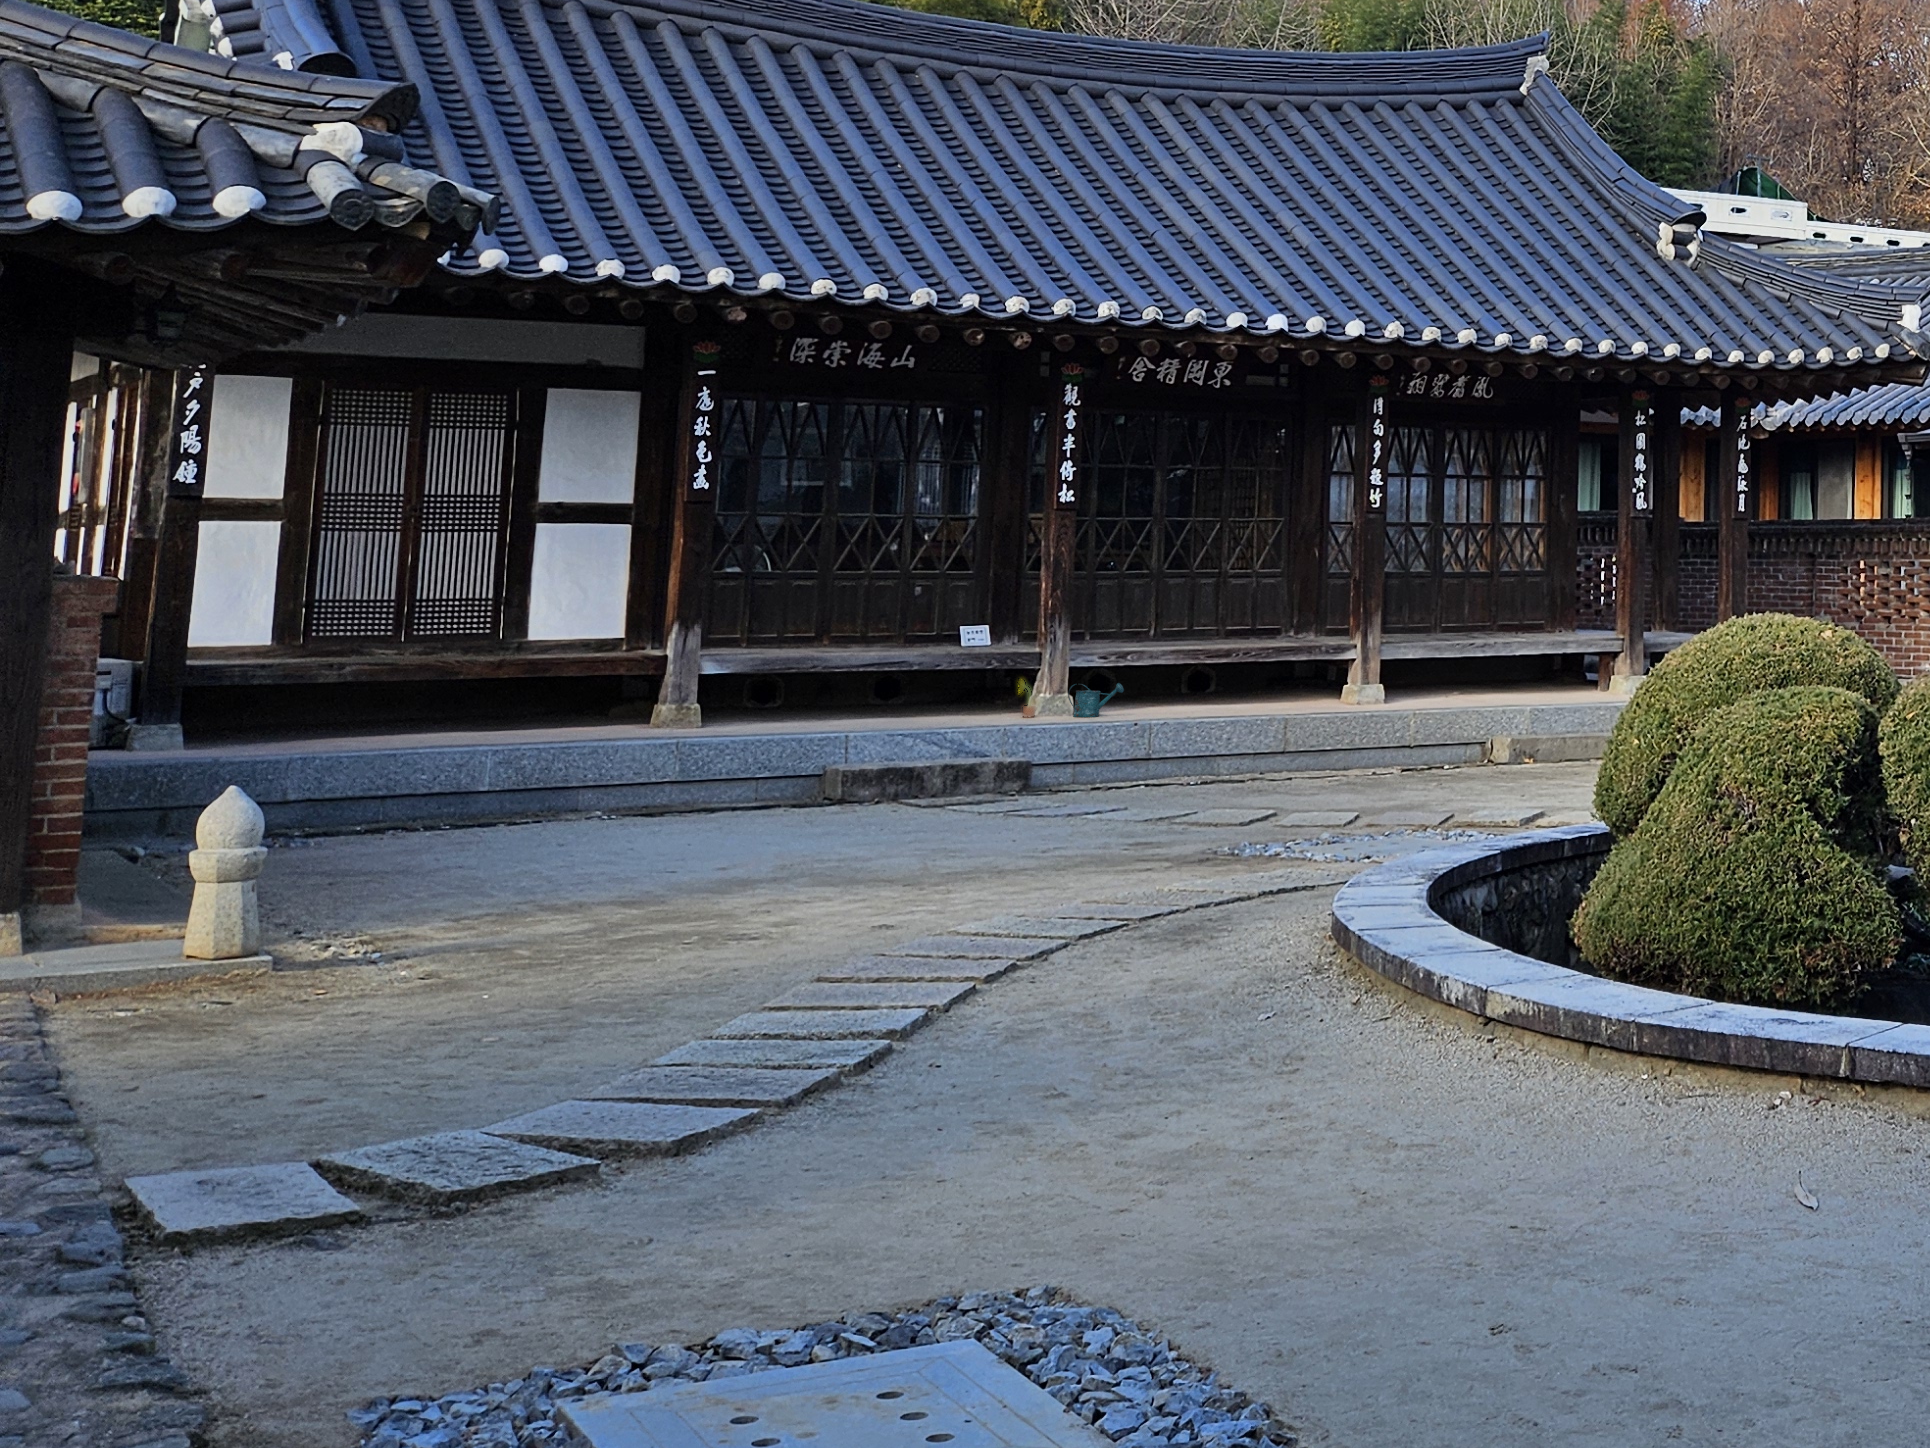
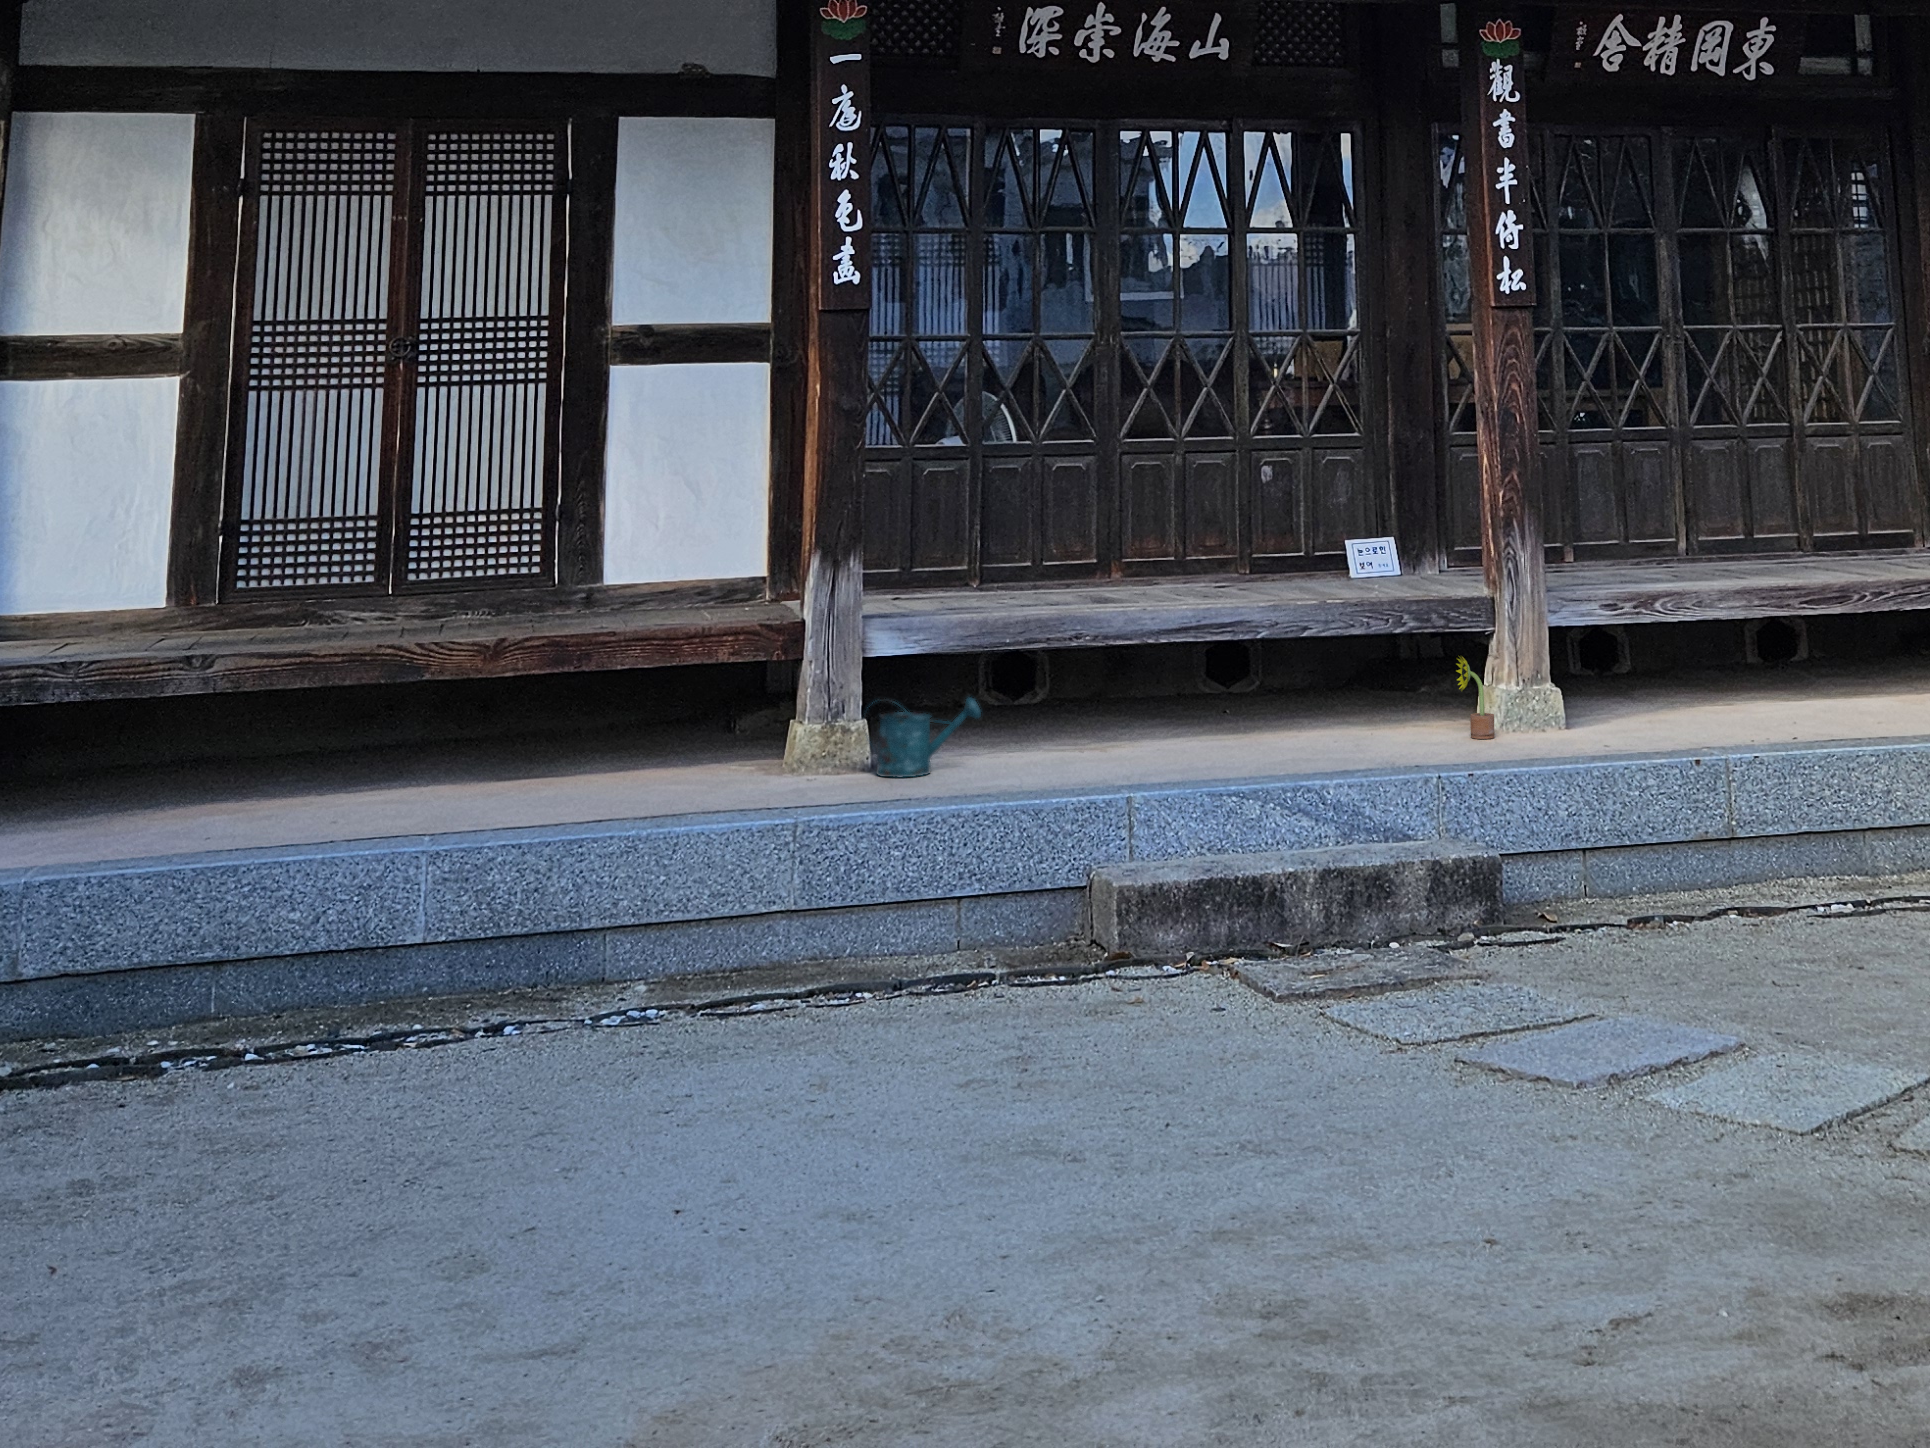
watering can: present [1068,683,1124,717] -> present [863,697,981,777]

